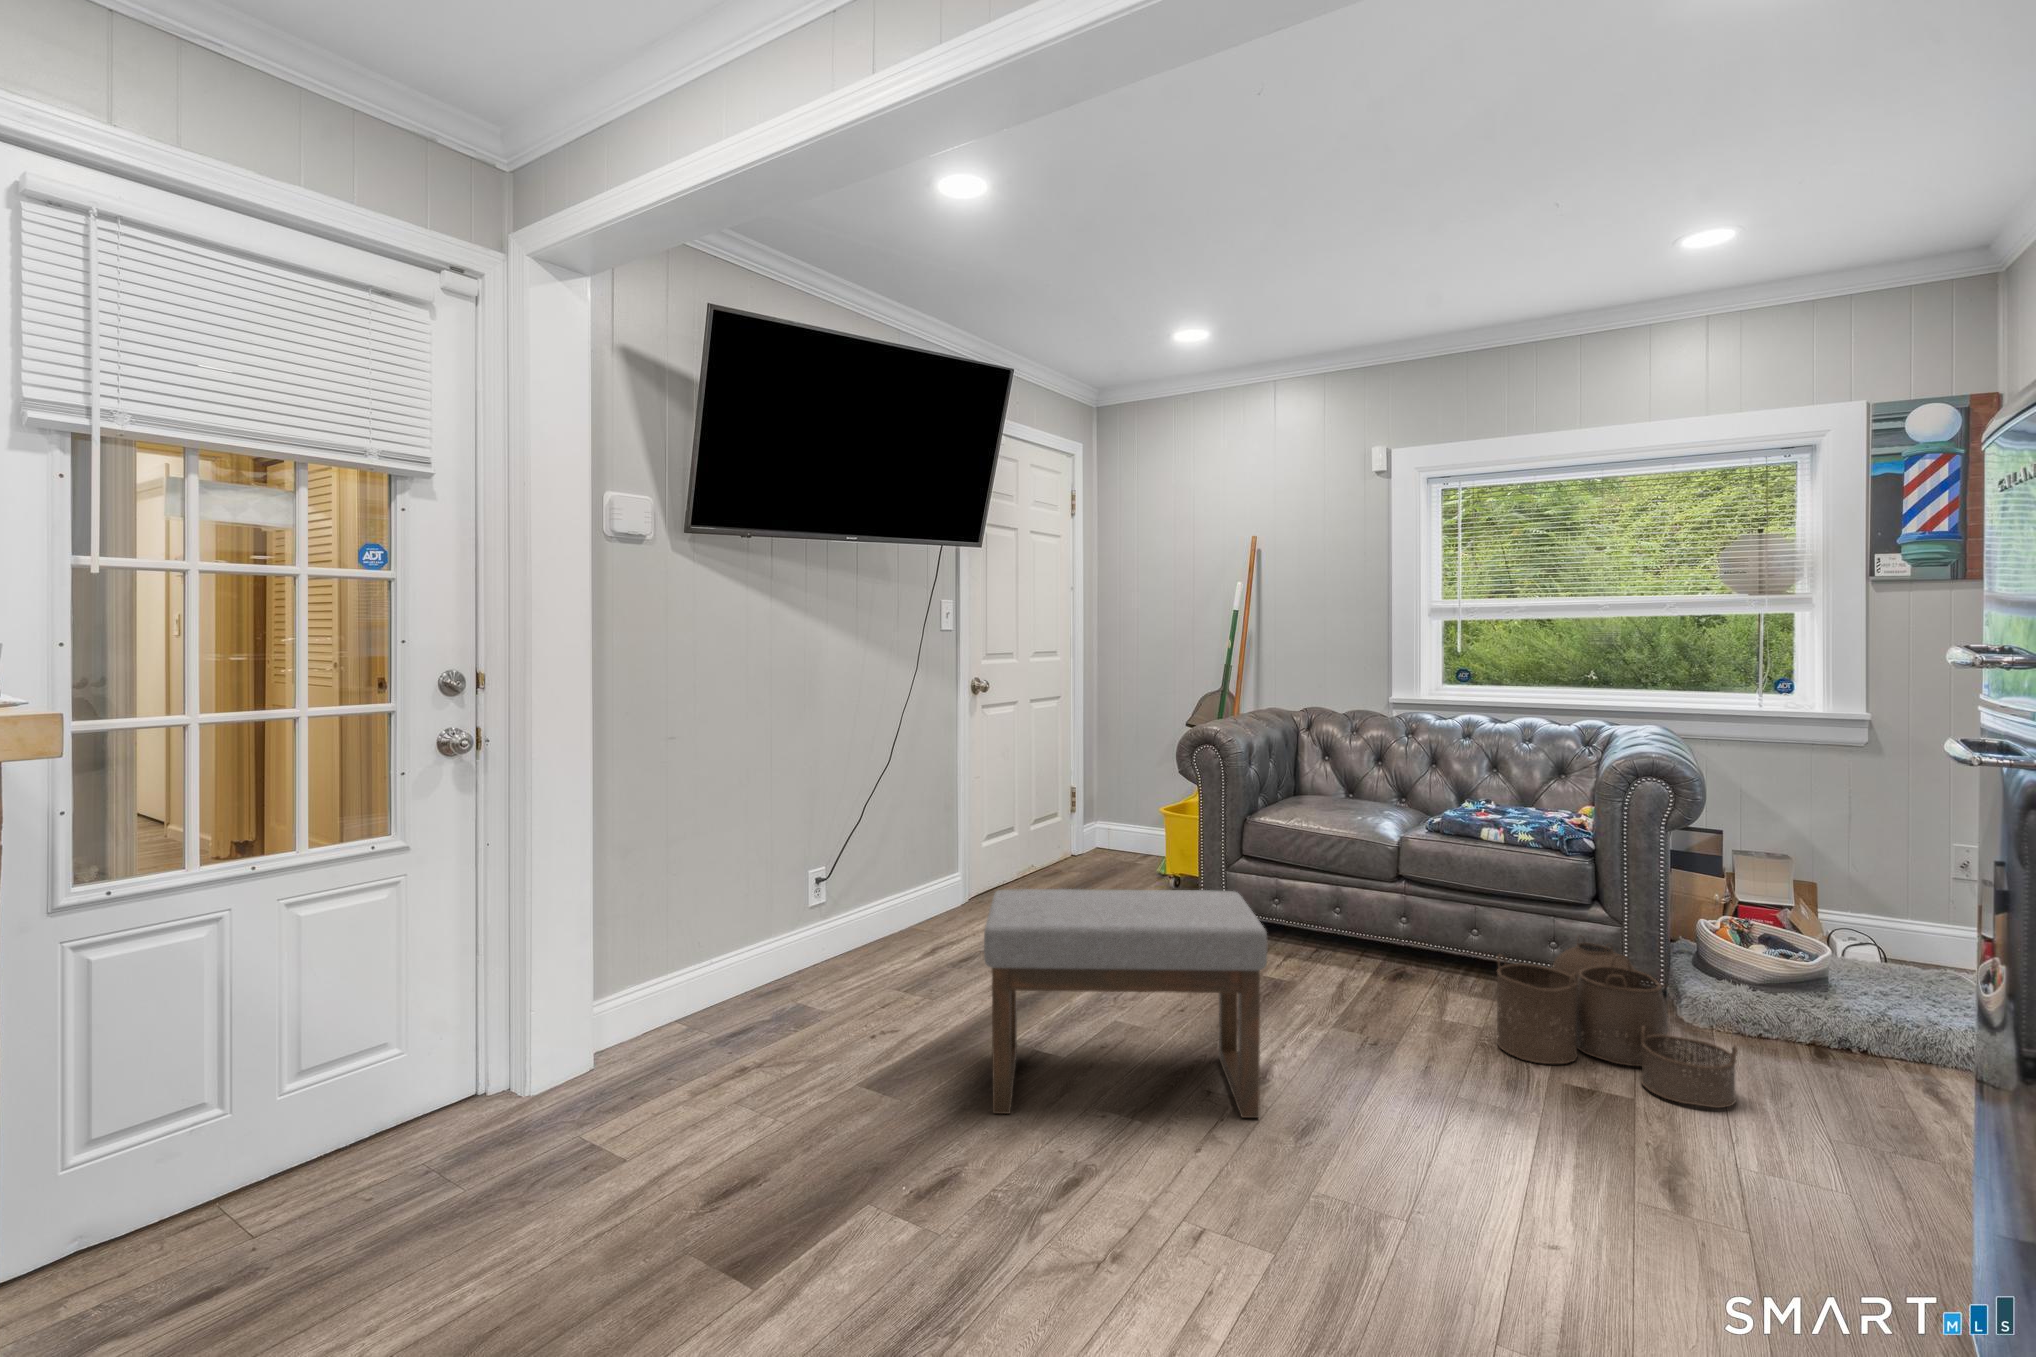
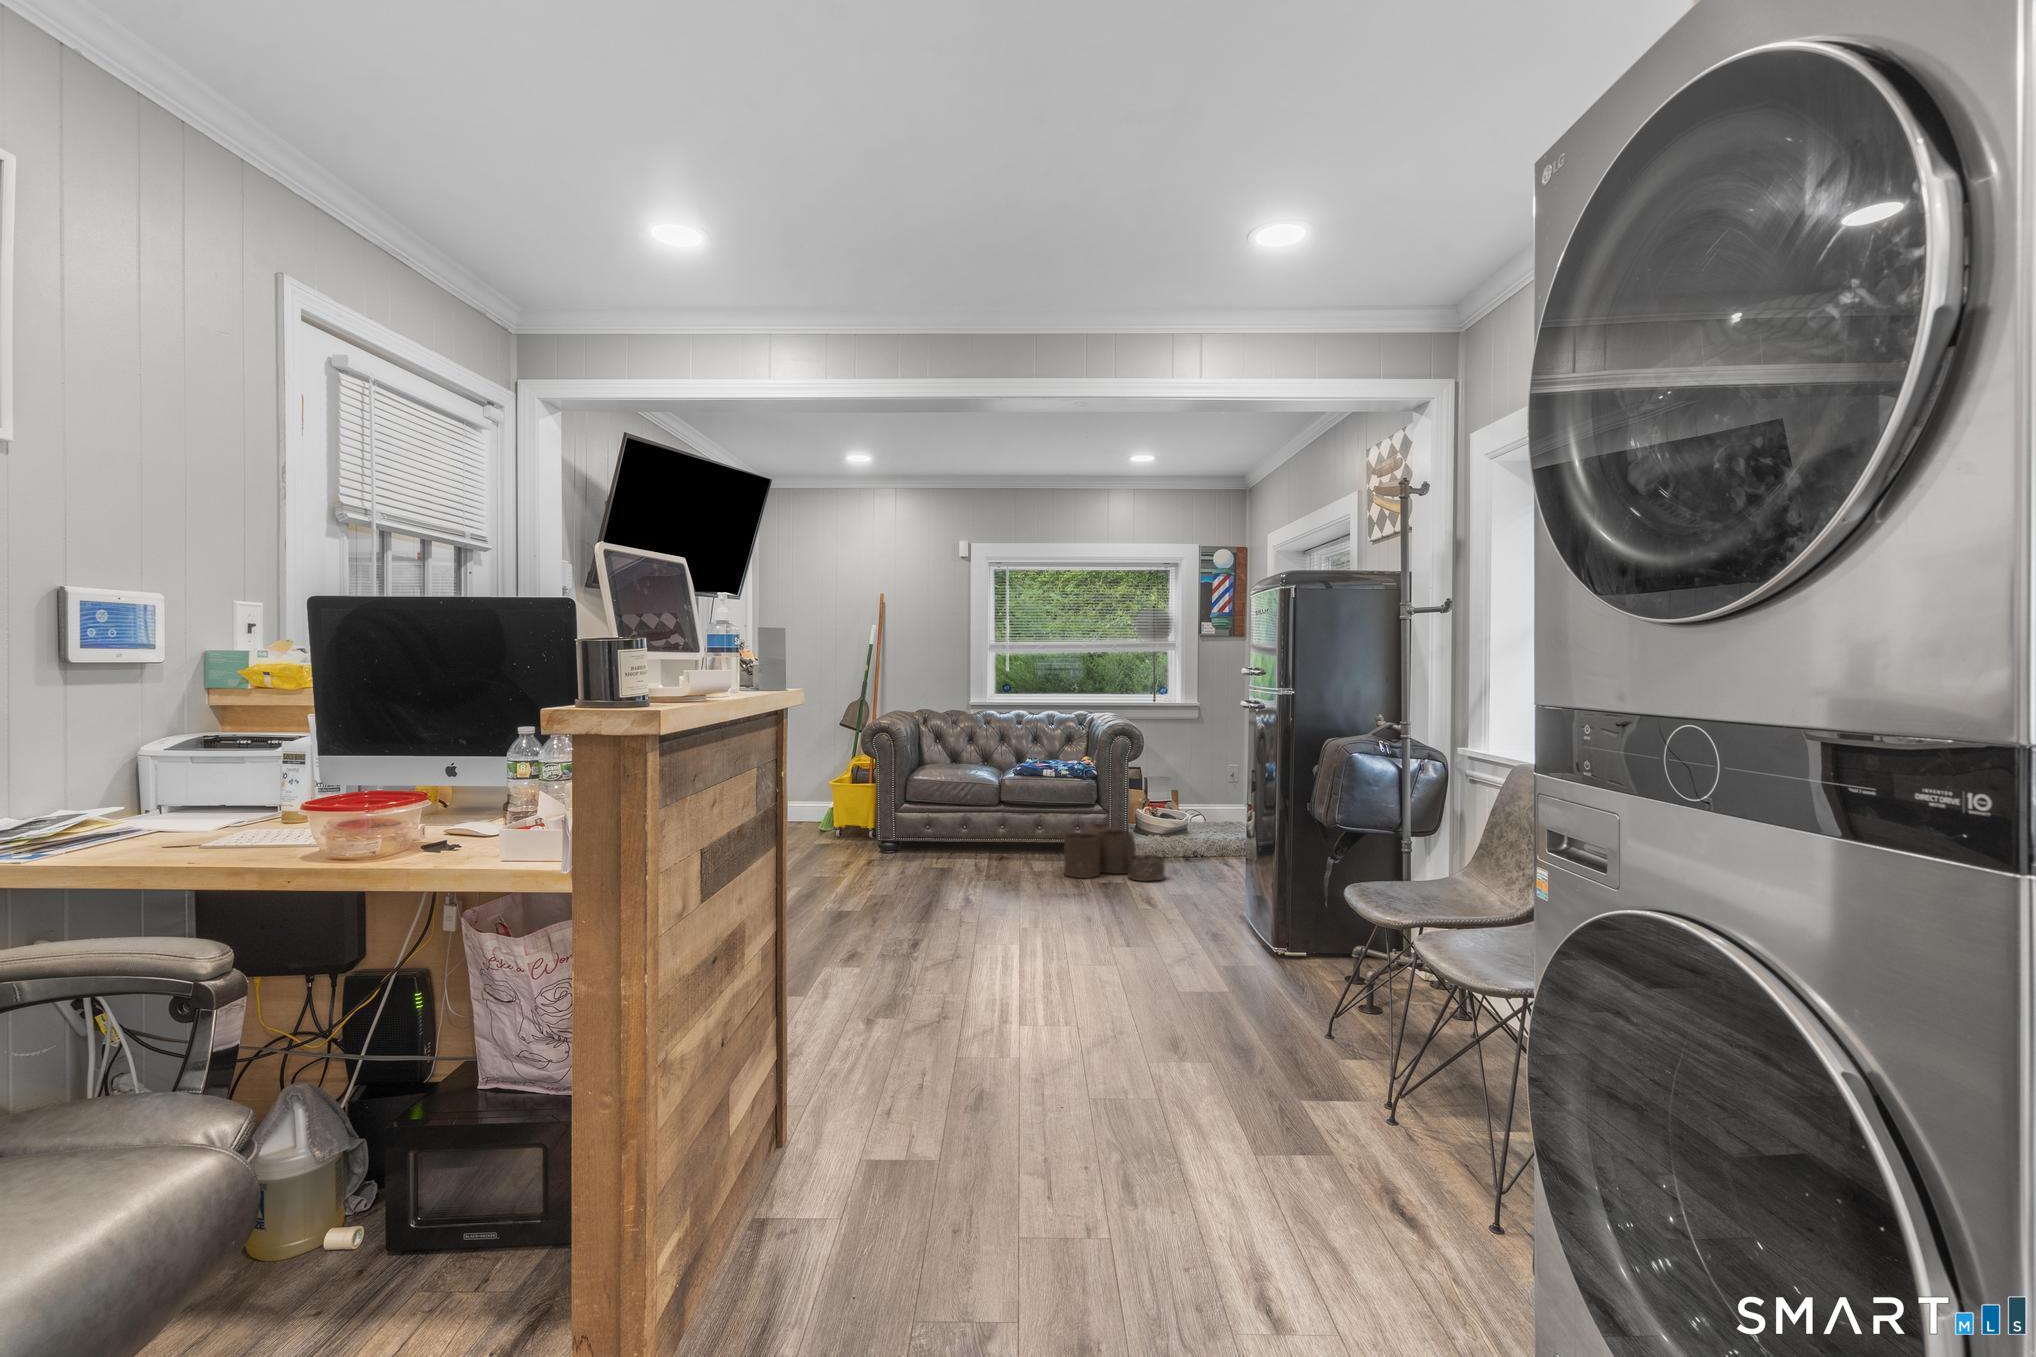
ottoman: present [984,889,1267,1118] -> none [819,803,983,930]

